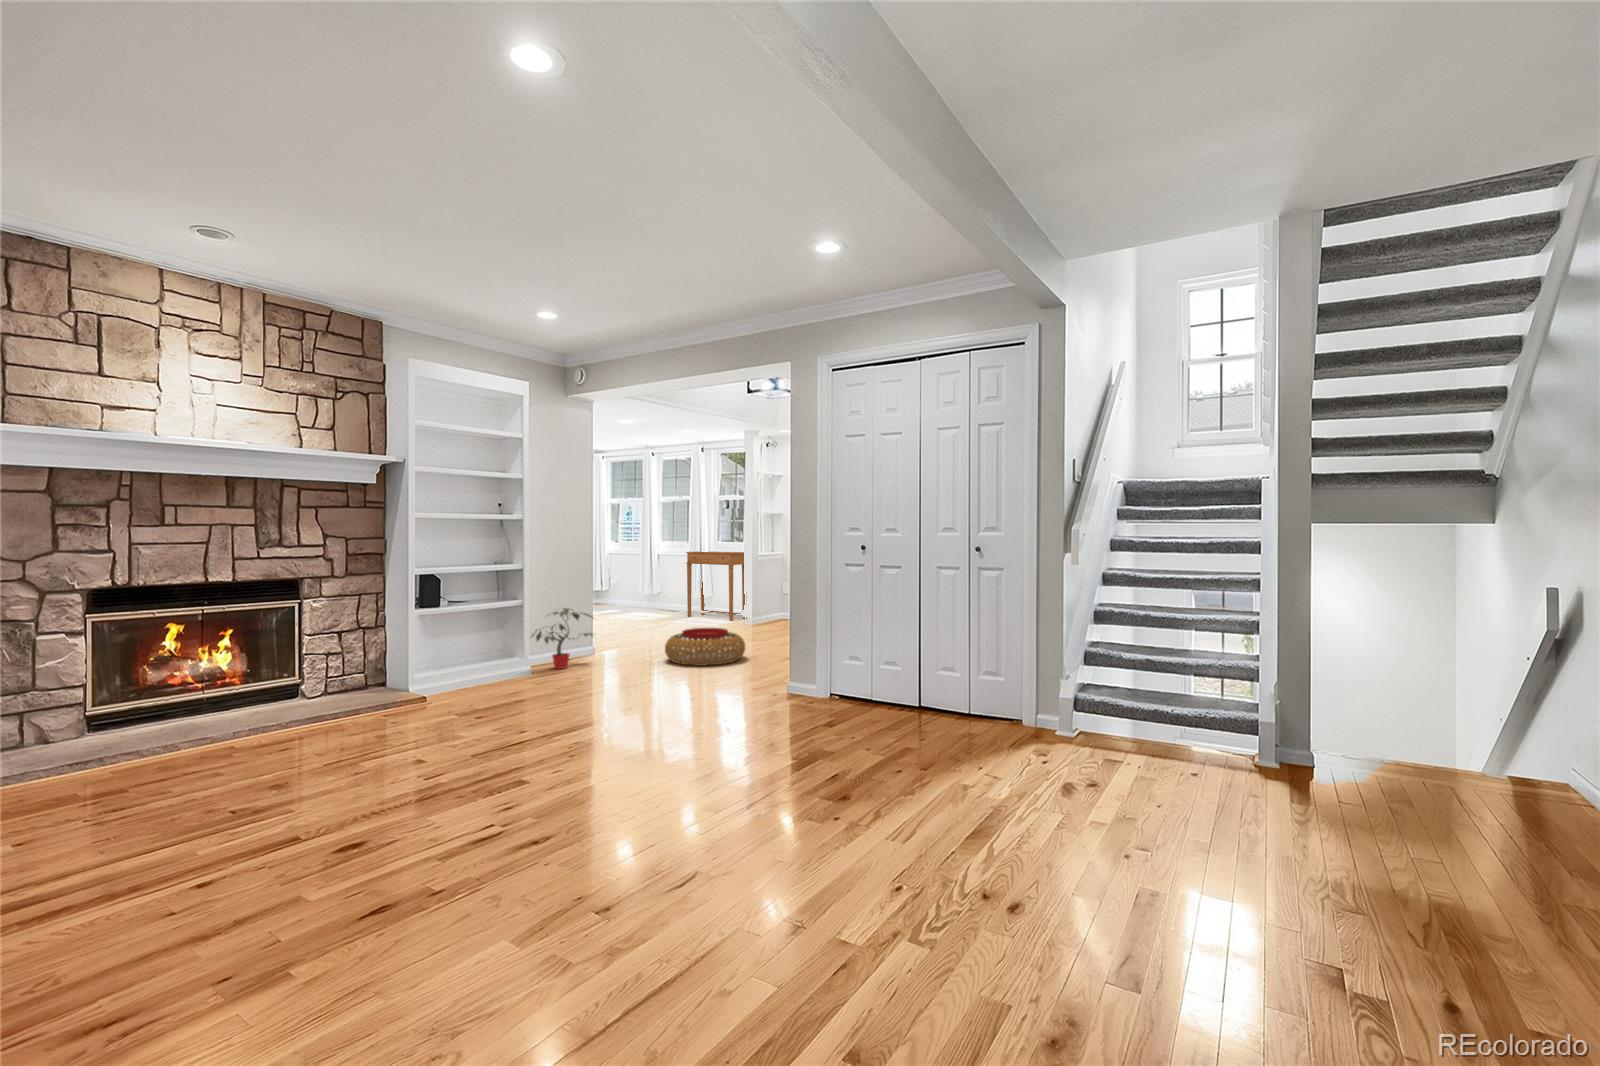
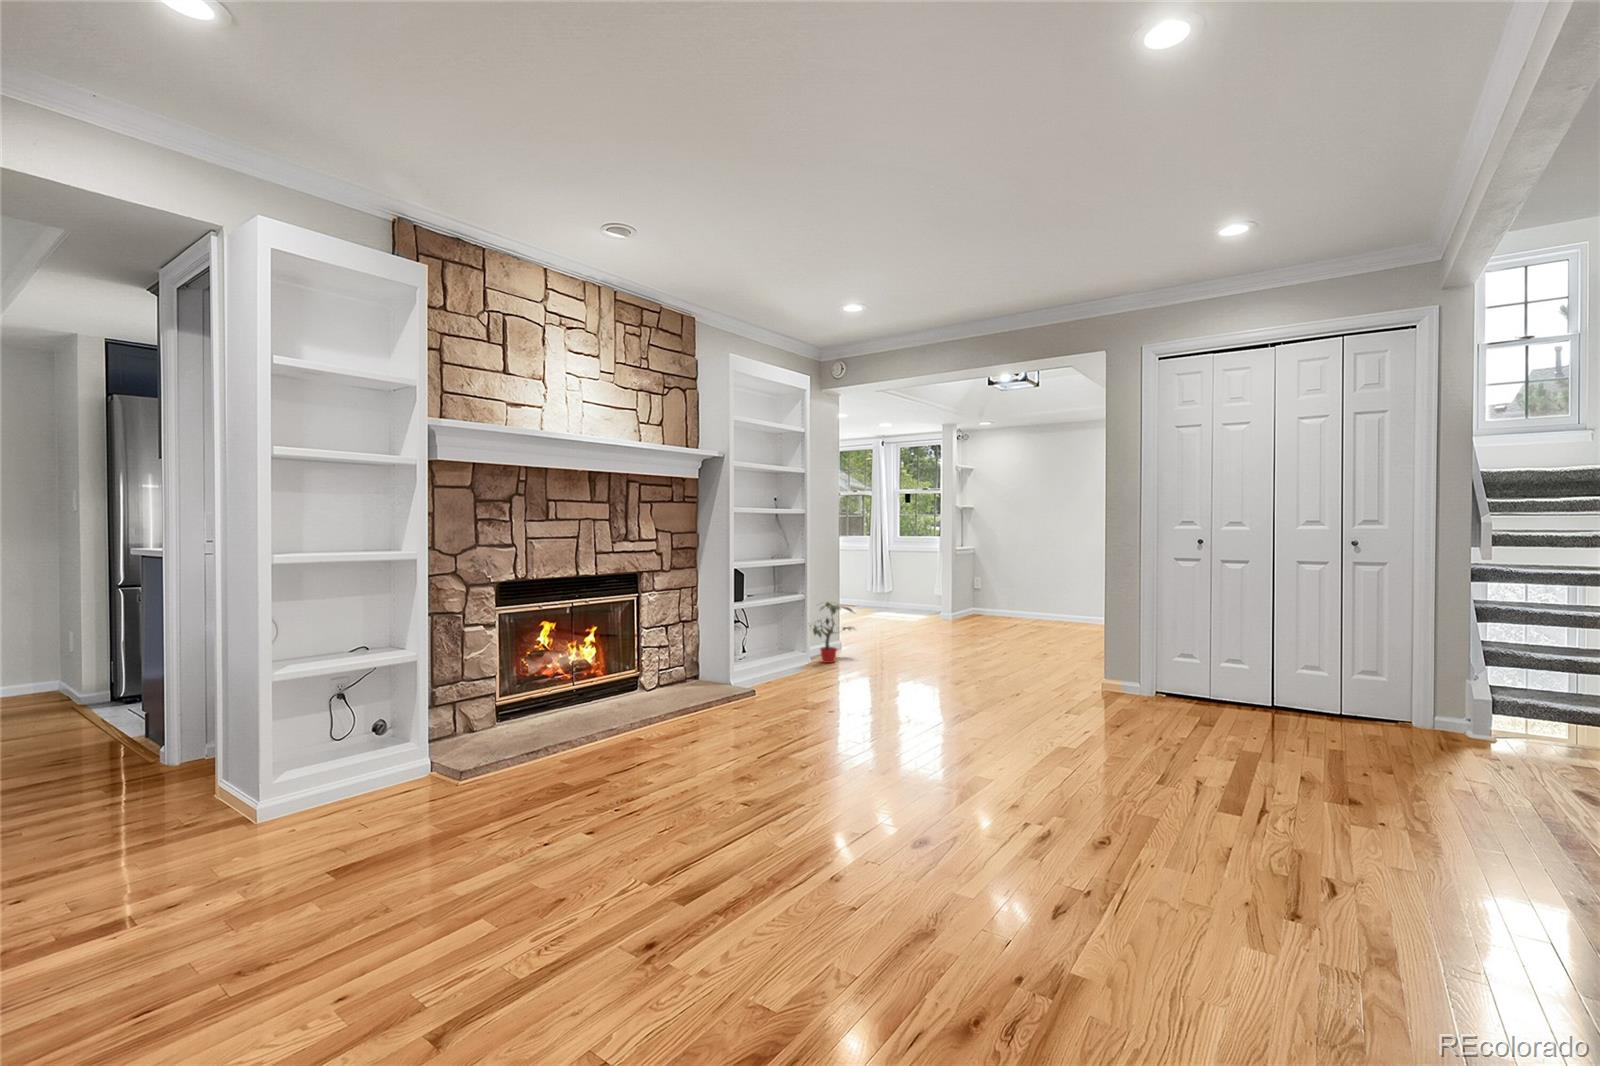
side table: present [686,551,745,621] -> none [867,544,934,615]
pouf: present [665,628,746,666] -> none [921,622,1004,660]

